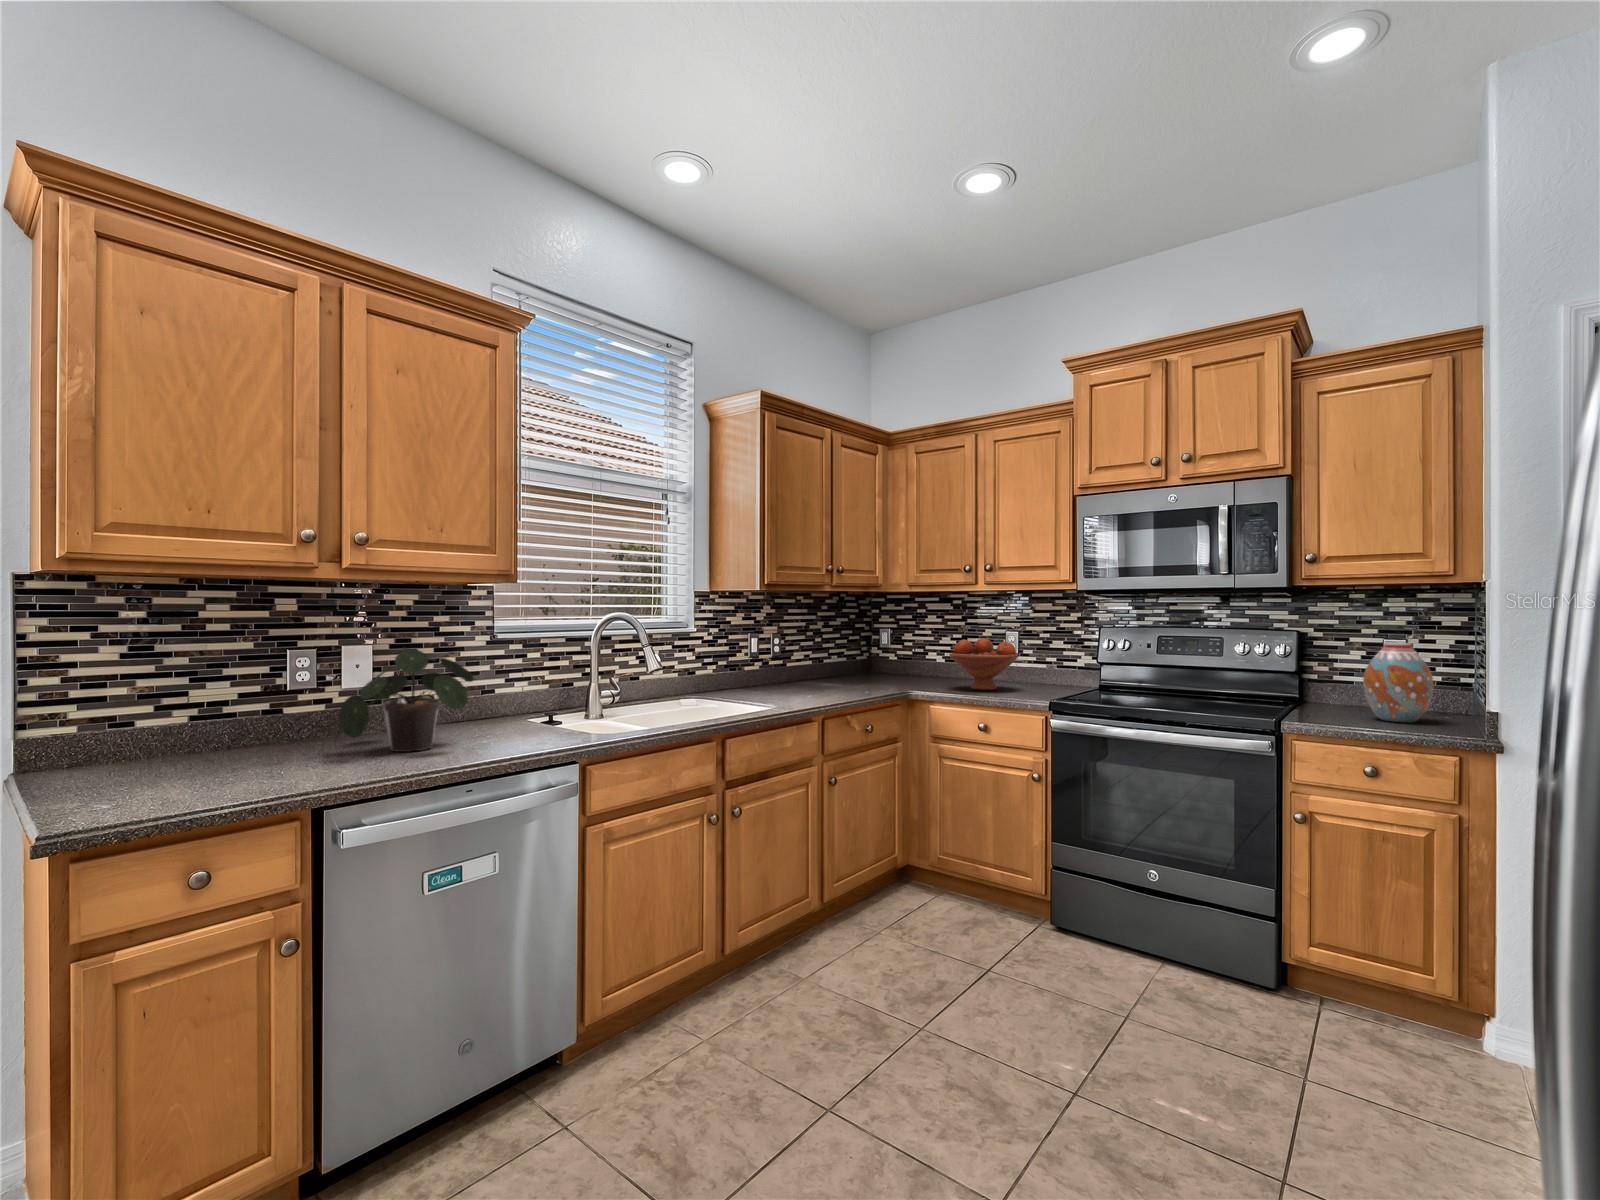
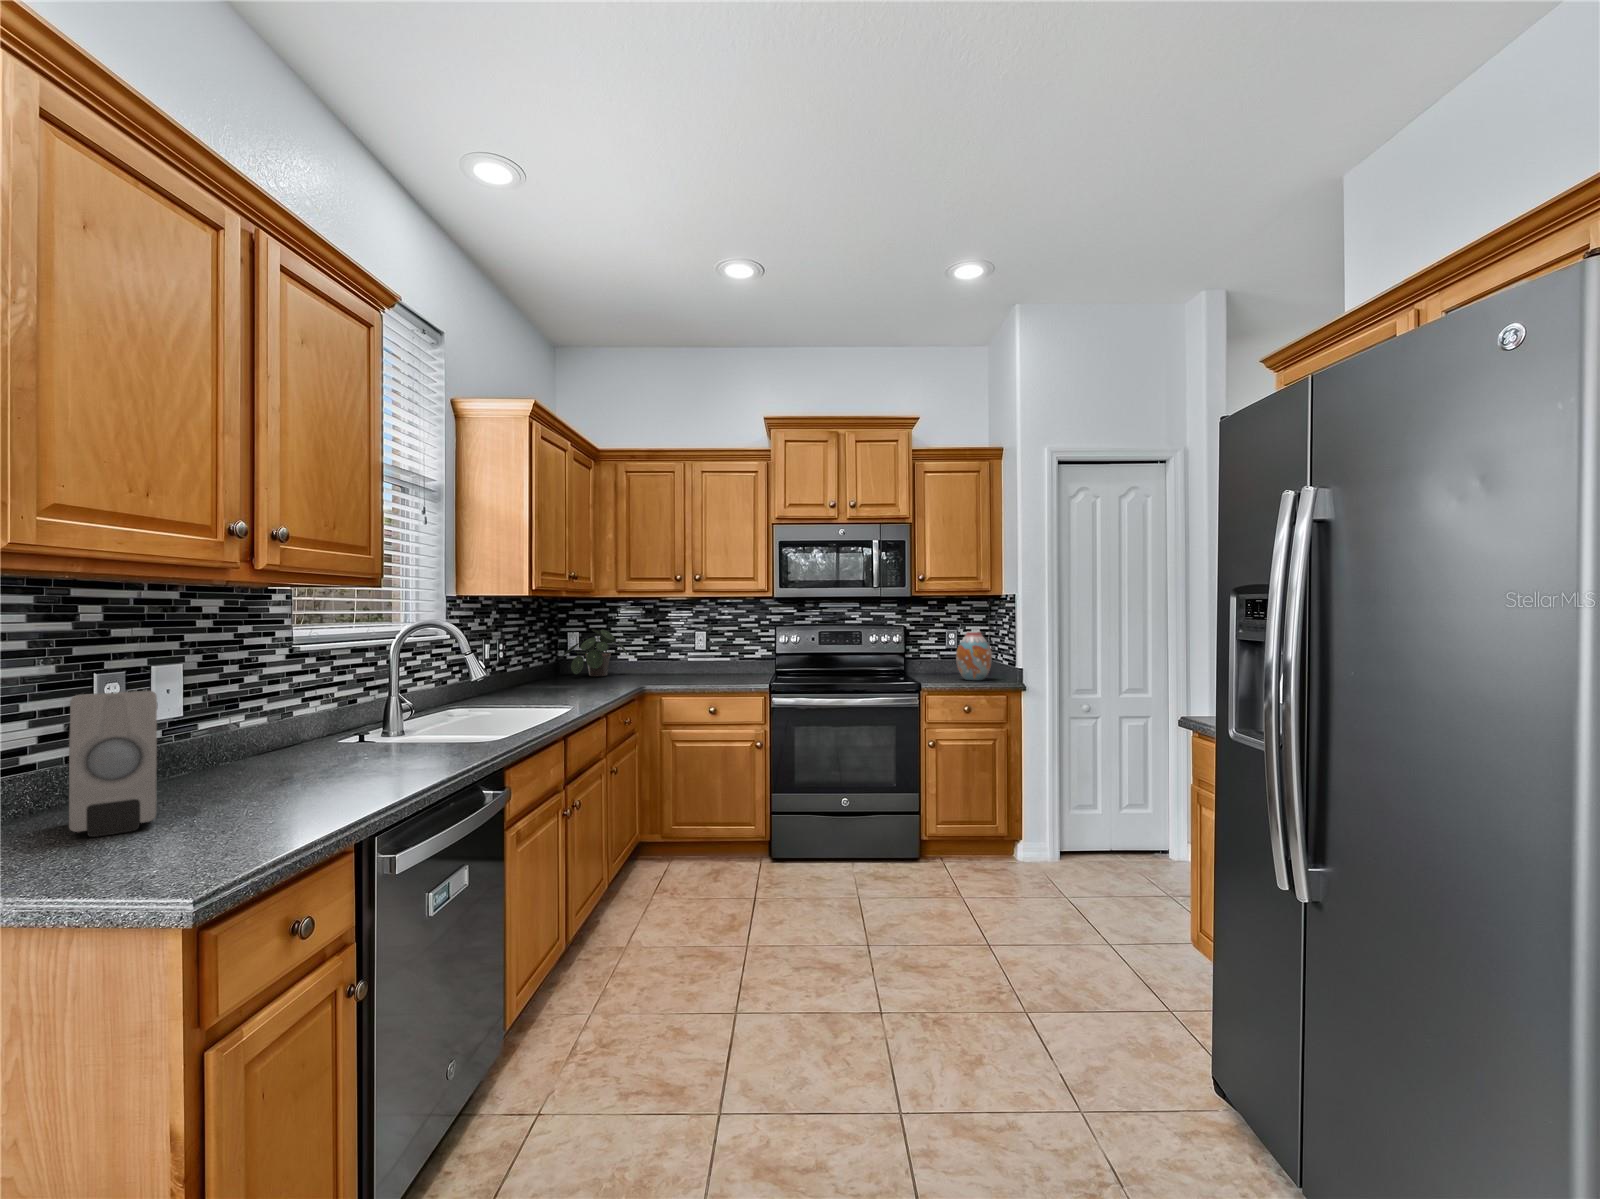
fruit bowl: present [949,638,1019,690] -> none [666,638,722,680]
potted plant: present [335,648,474,752] -> present [563,629,627,676]
soap dispenser: none [177,665,275,779] -> present [69,691,157,837]

